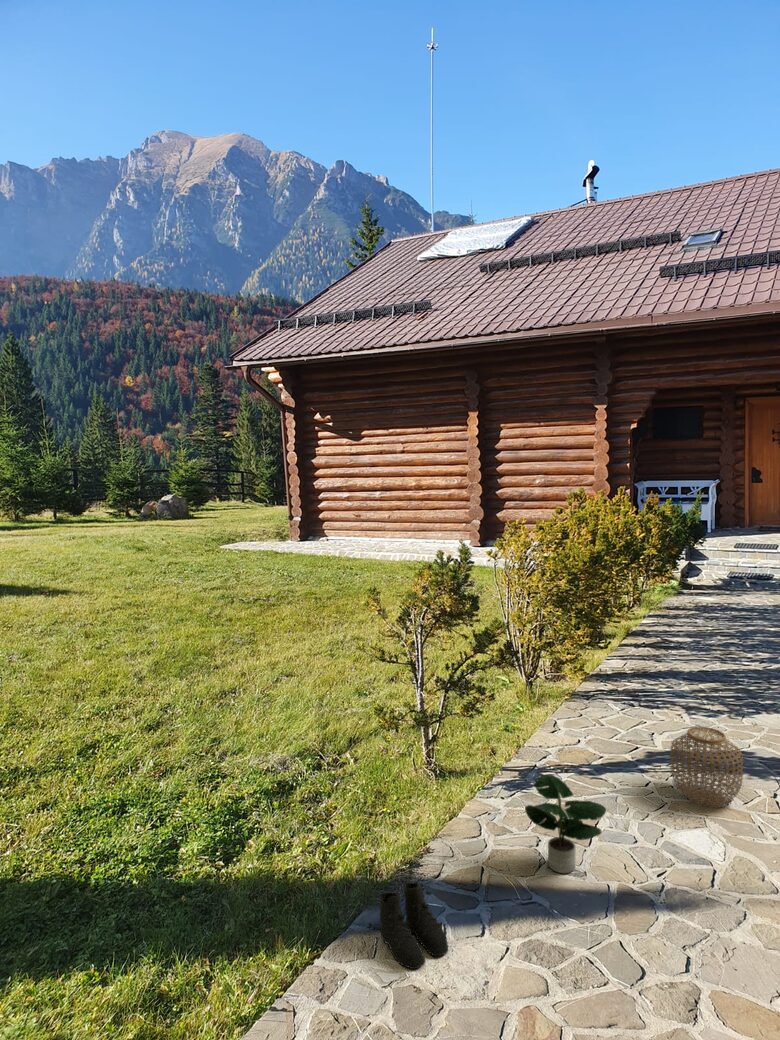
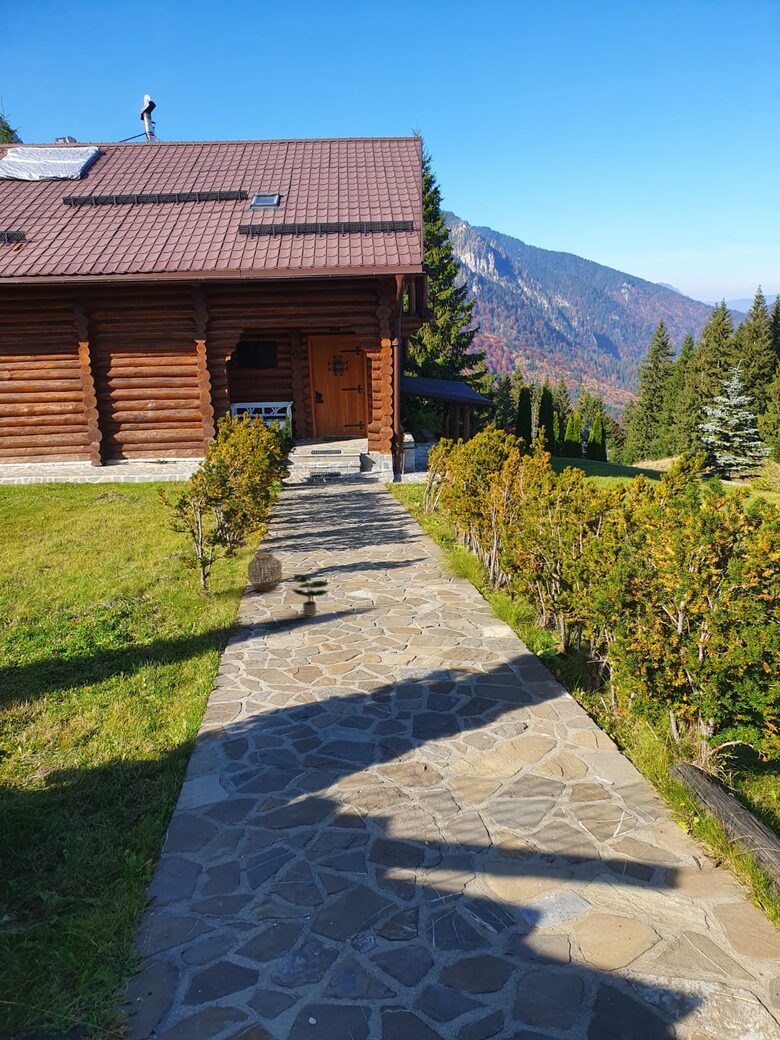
woven basket: present [670,727,743,808] -> present [248,553,282,591]
boots: present [380,882,448,969] -> none [249,623,285,654]

